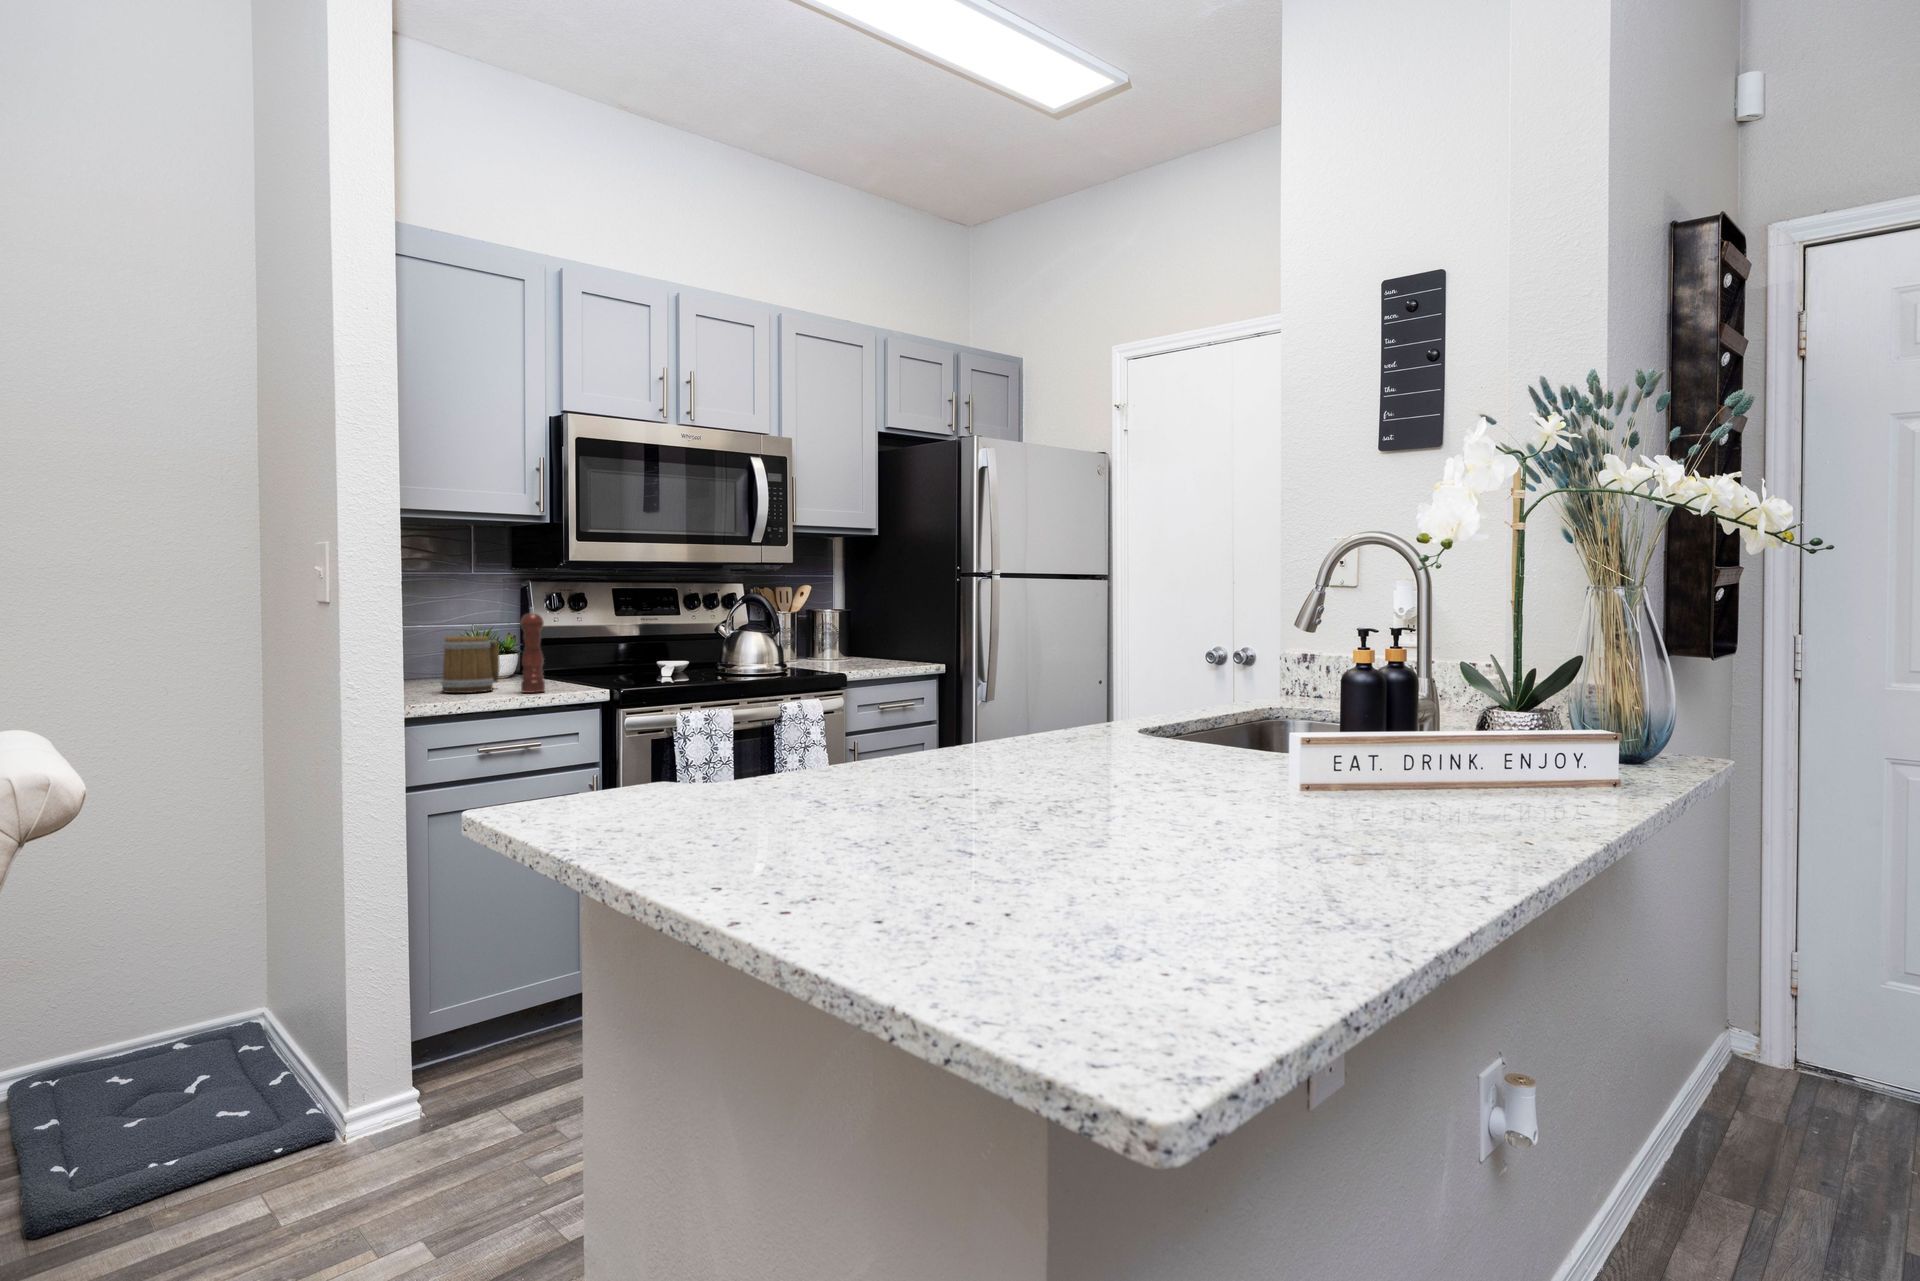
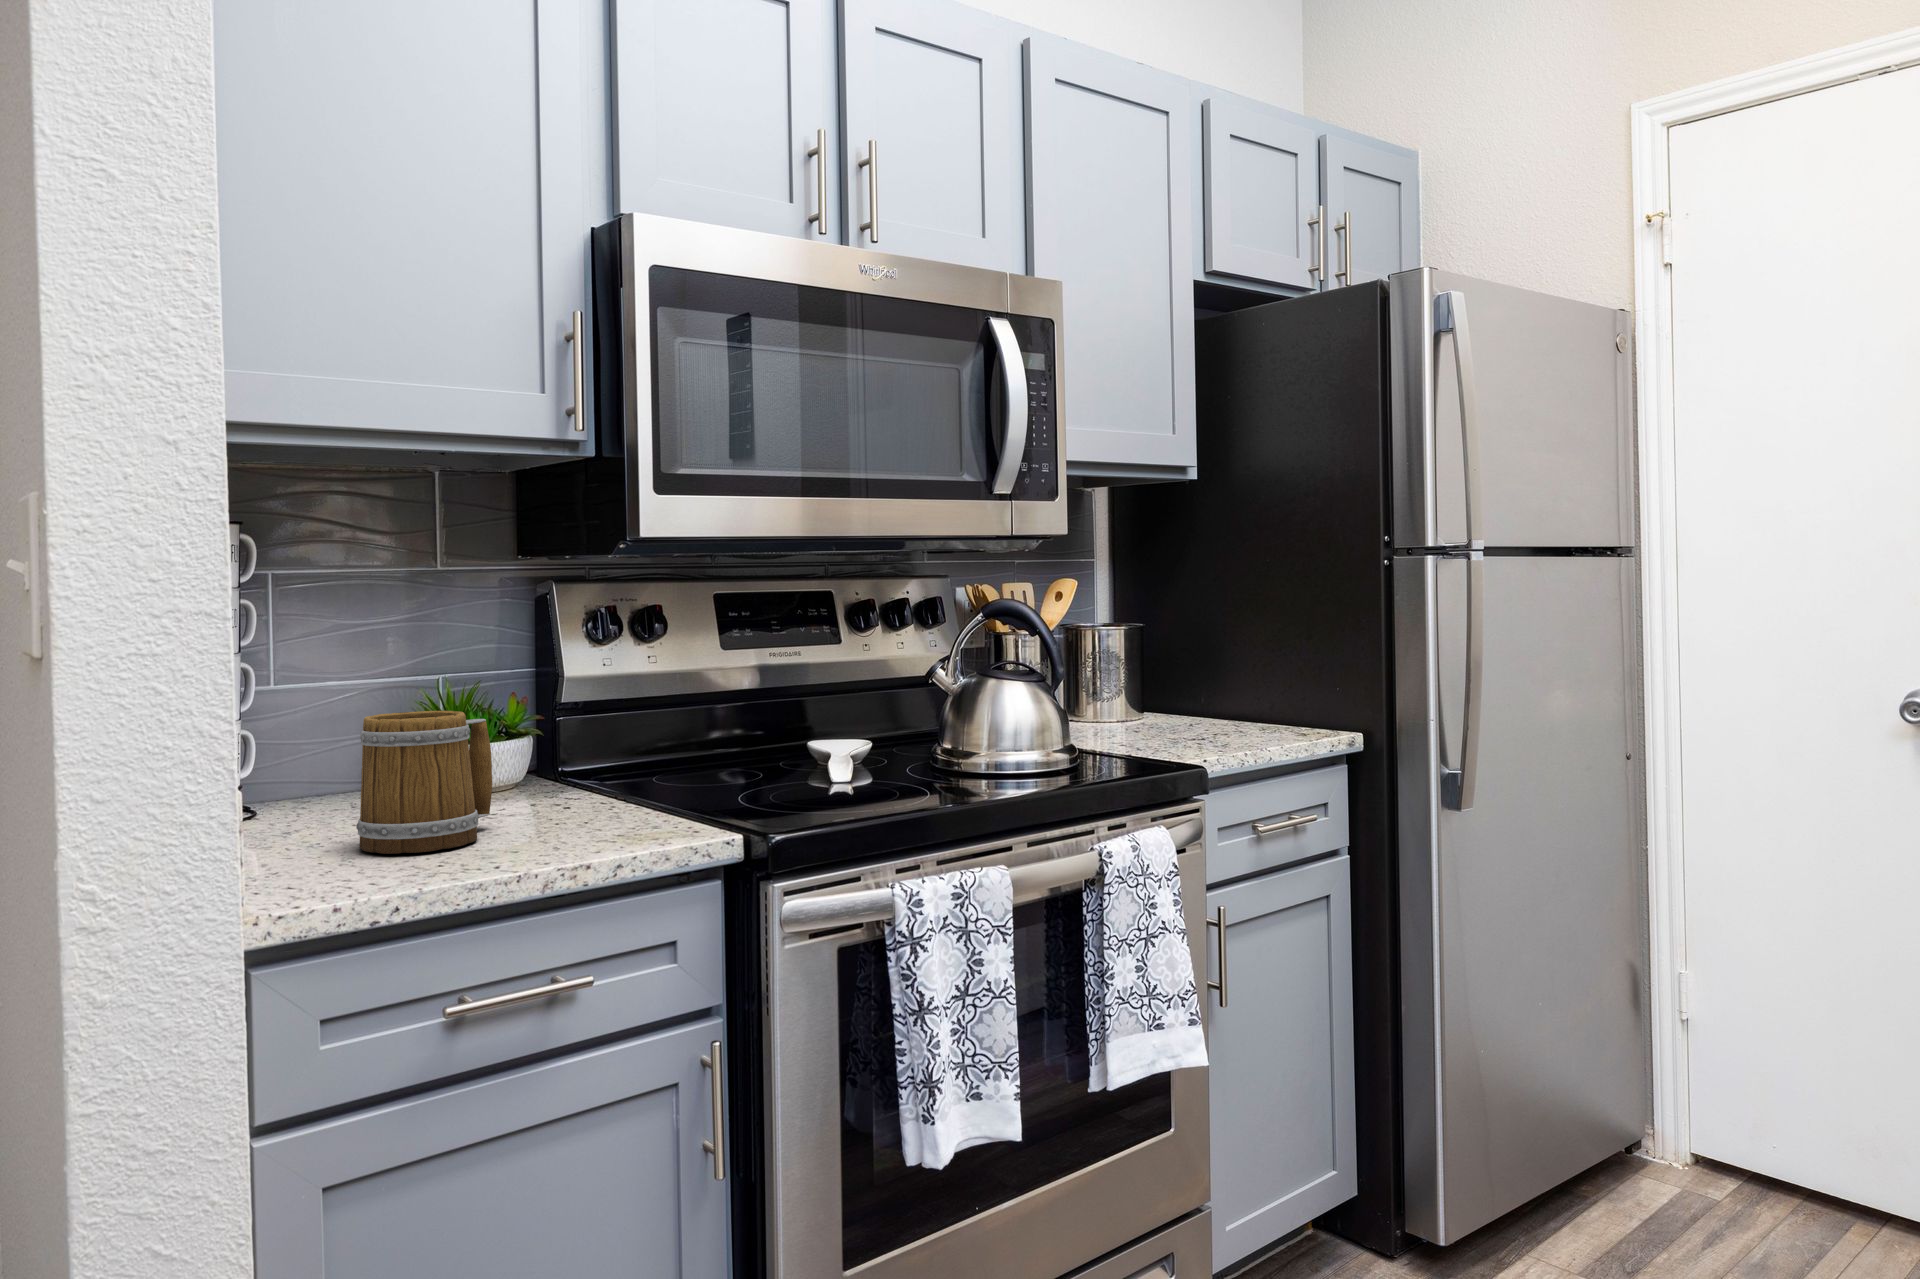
pepper mill: present [521,607,545,693] -> none [539,644,598,850]

